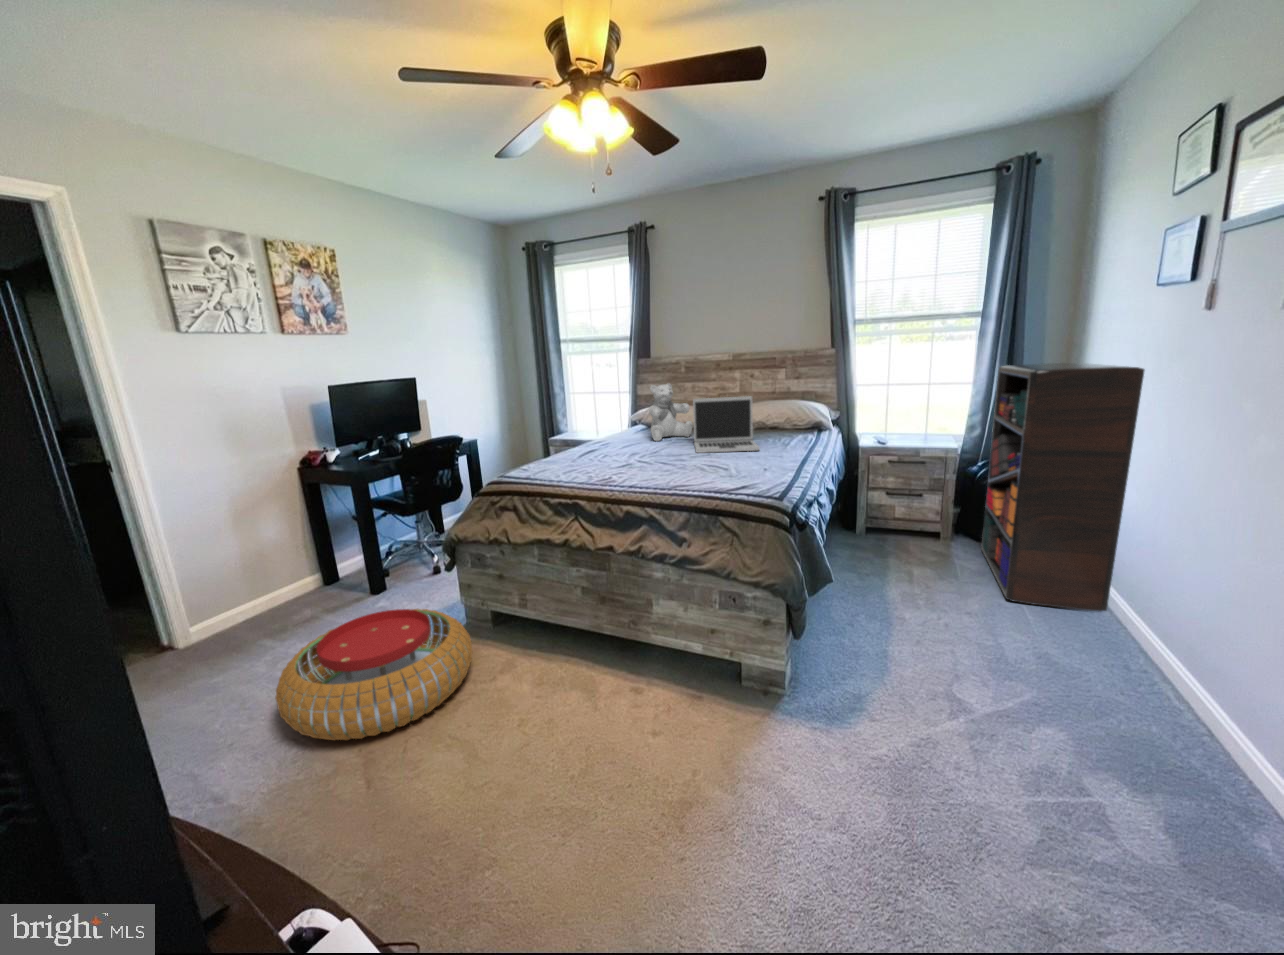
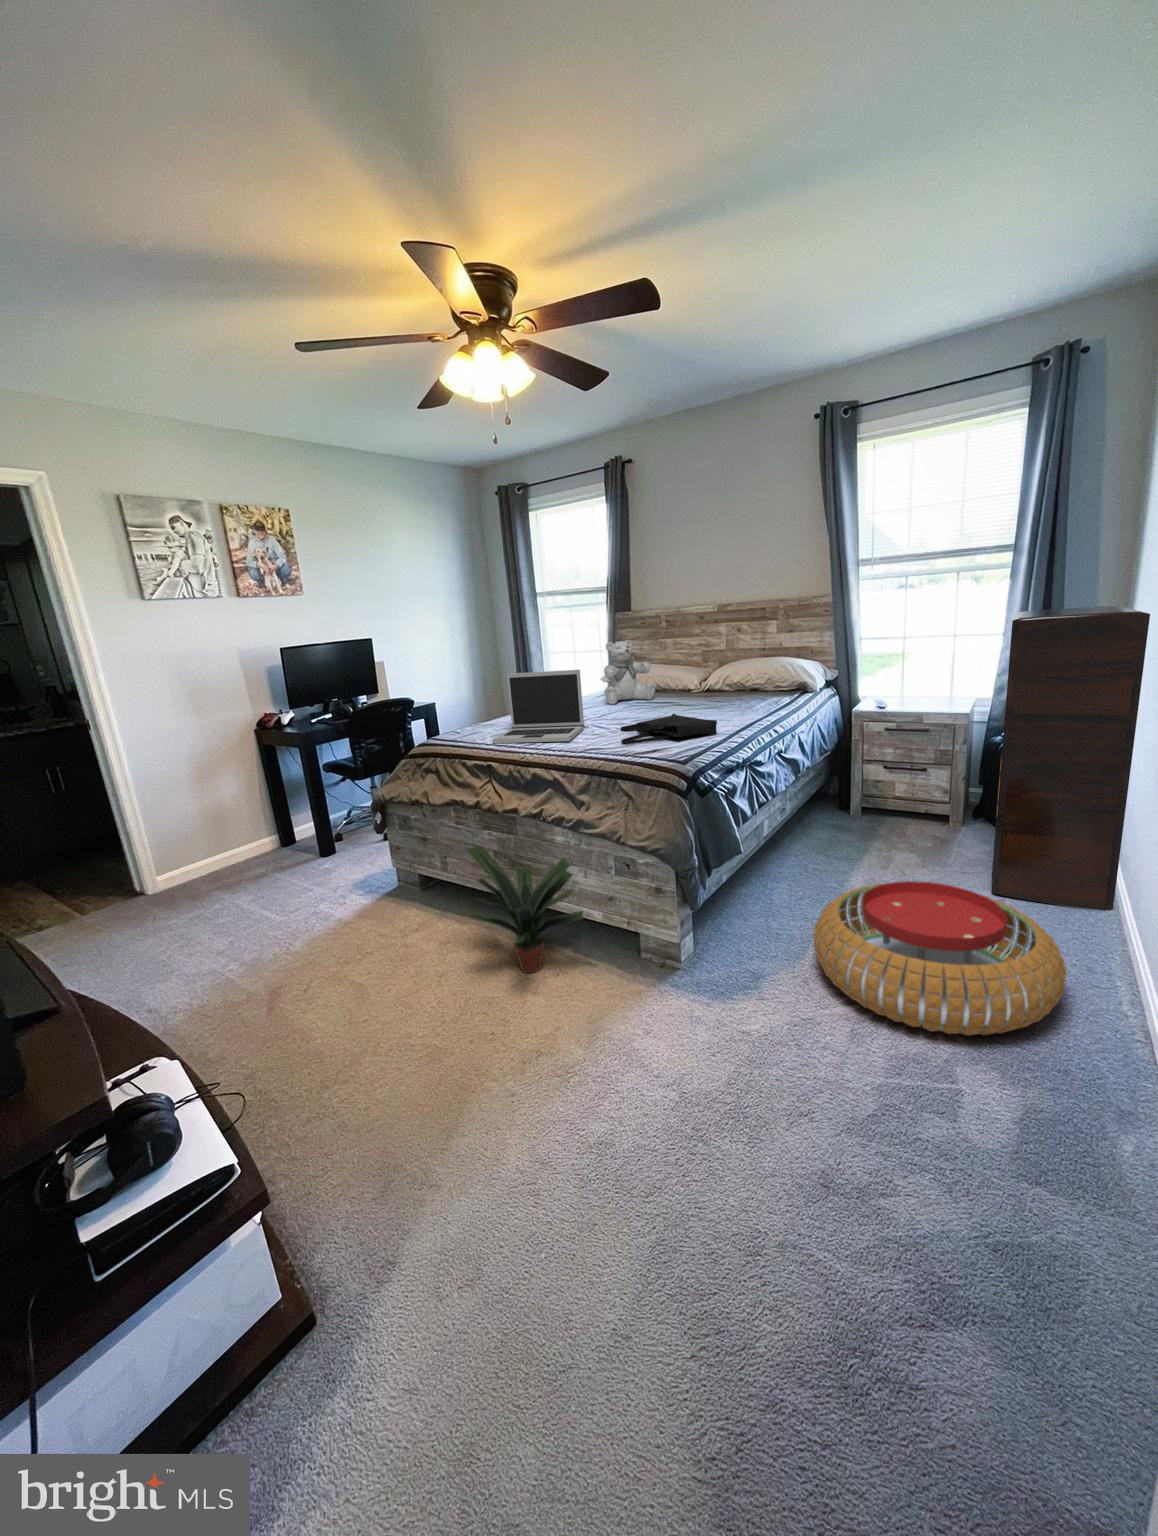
laptop: present [693,396,760,453] -> present [493,670,584,743]
tote bag: none [703,450,784,481] -> present [620,713,717,744]
potted plant: none [570,584,695,711] -> present [467,845,583,973]
pouf: present [275,609,473,740] -> present [814,881,1066,1036]

